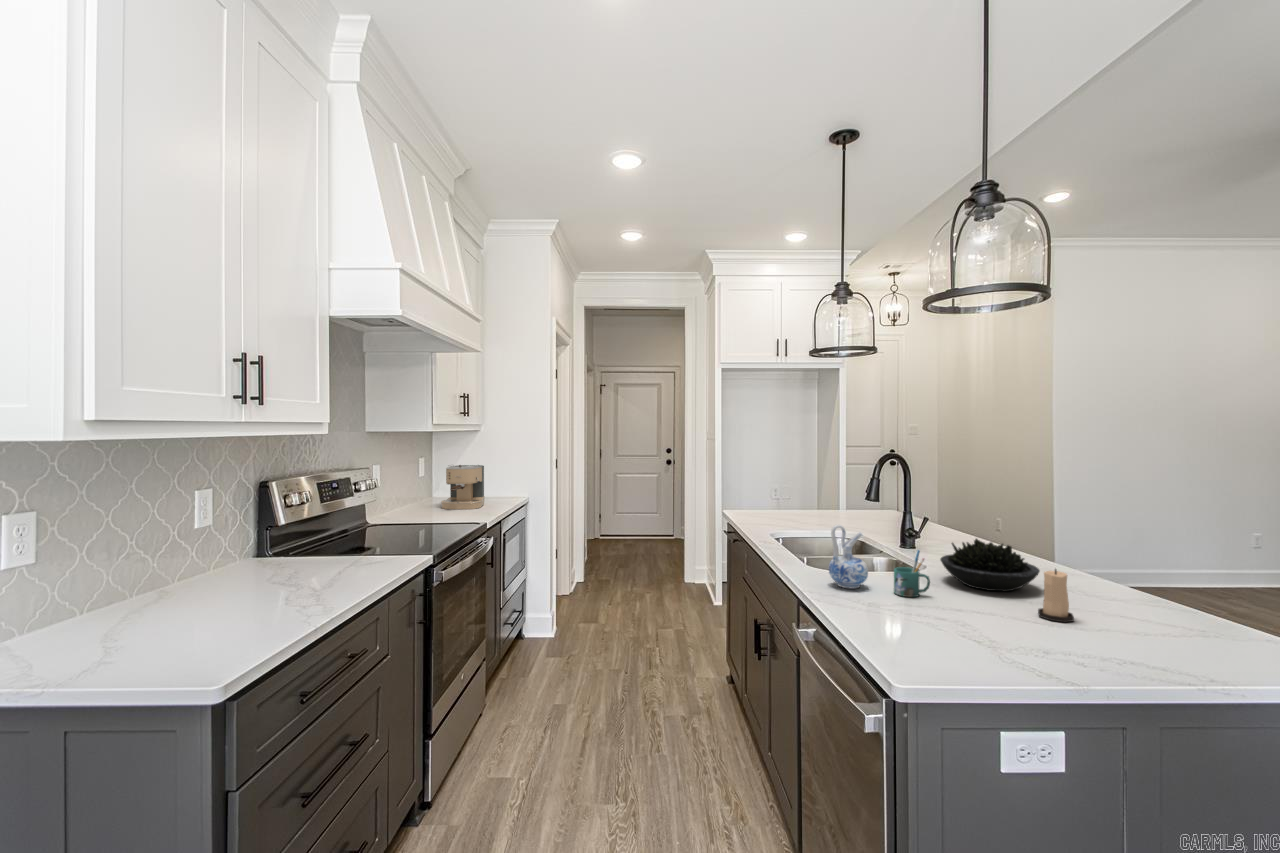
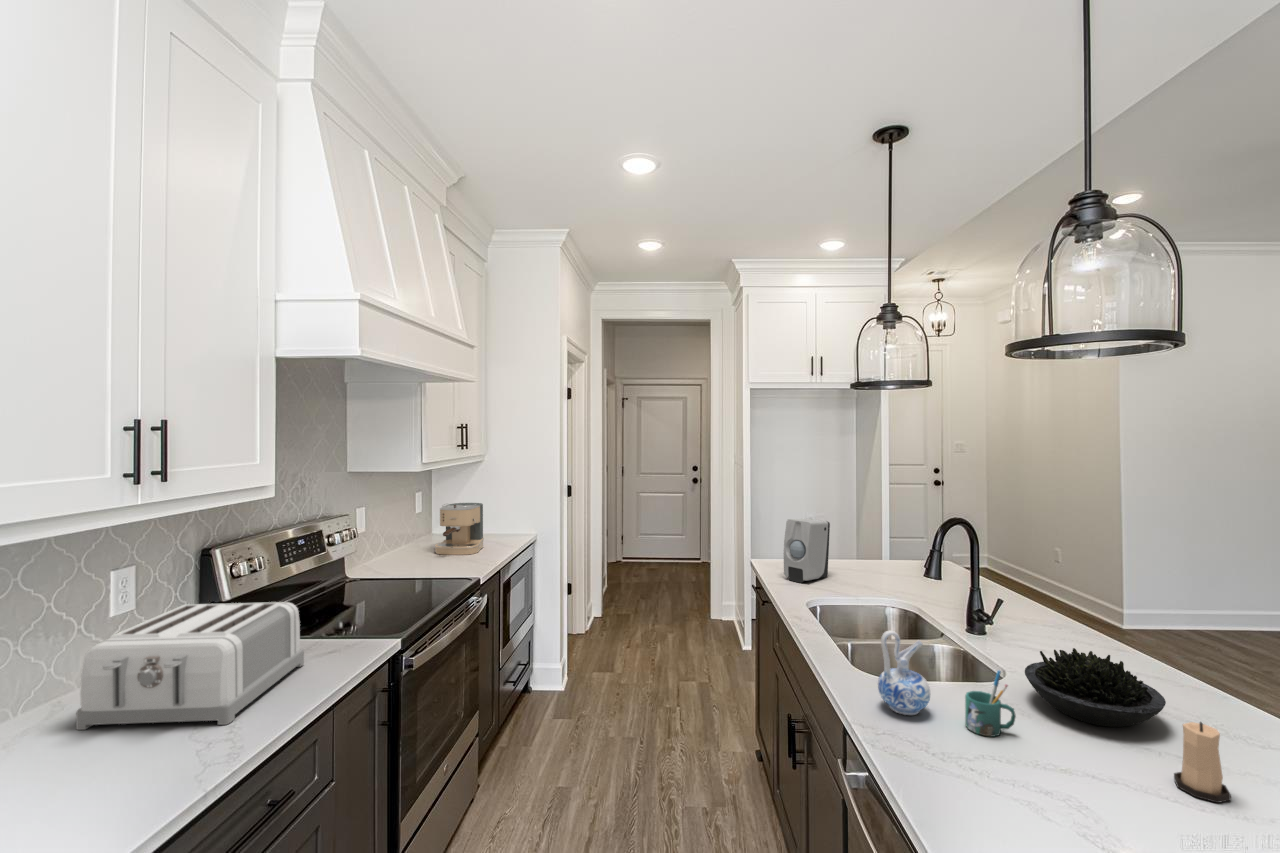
soap dispenser: none [753,470,792,523] -> present [784,519,830,583]
toaster: none [188,516,359,605] -> present [76,602,304,730]

